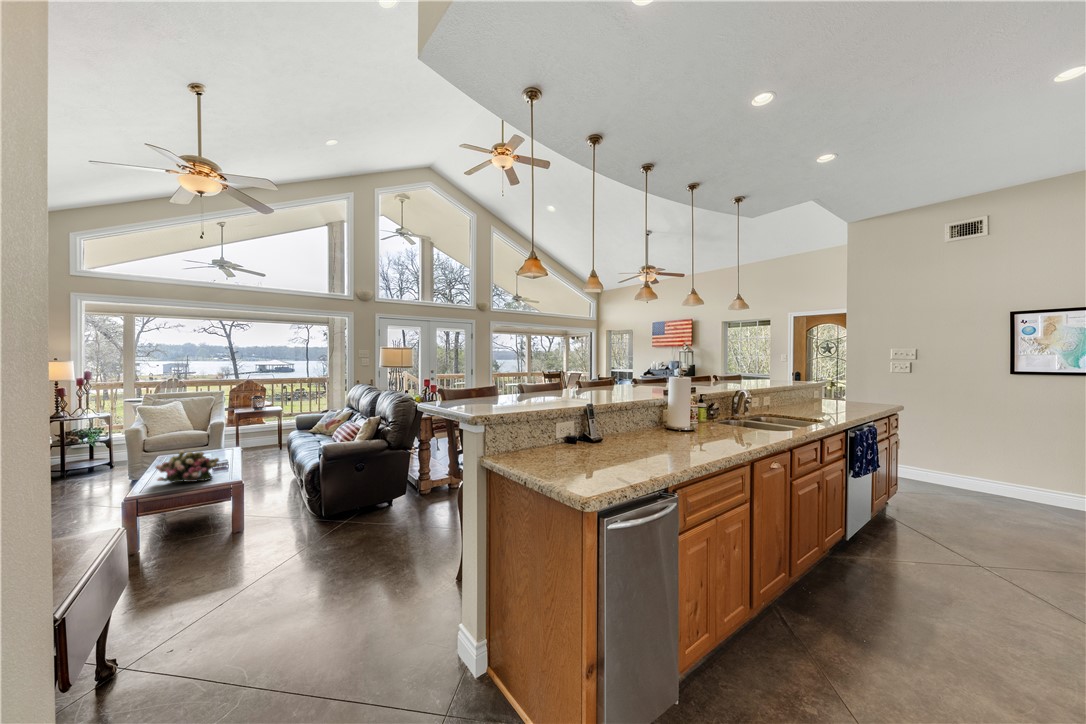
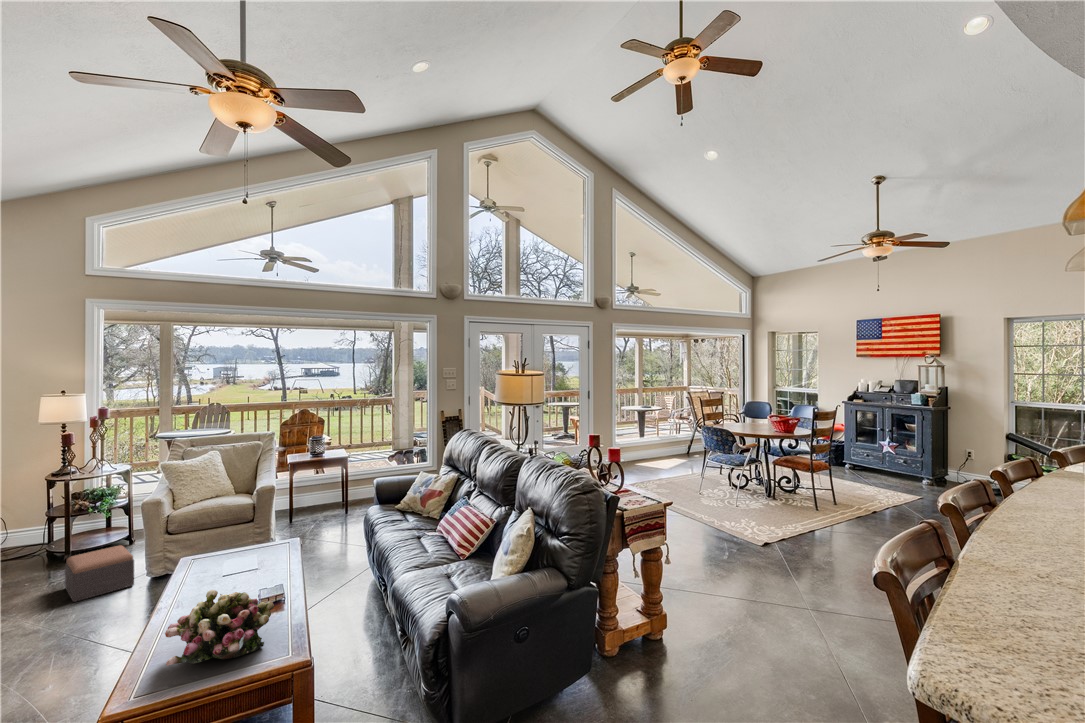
footstool: none [67,460,119,492] -> present [65,545,134,602]

